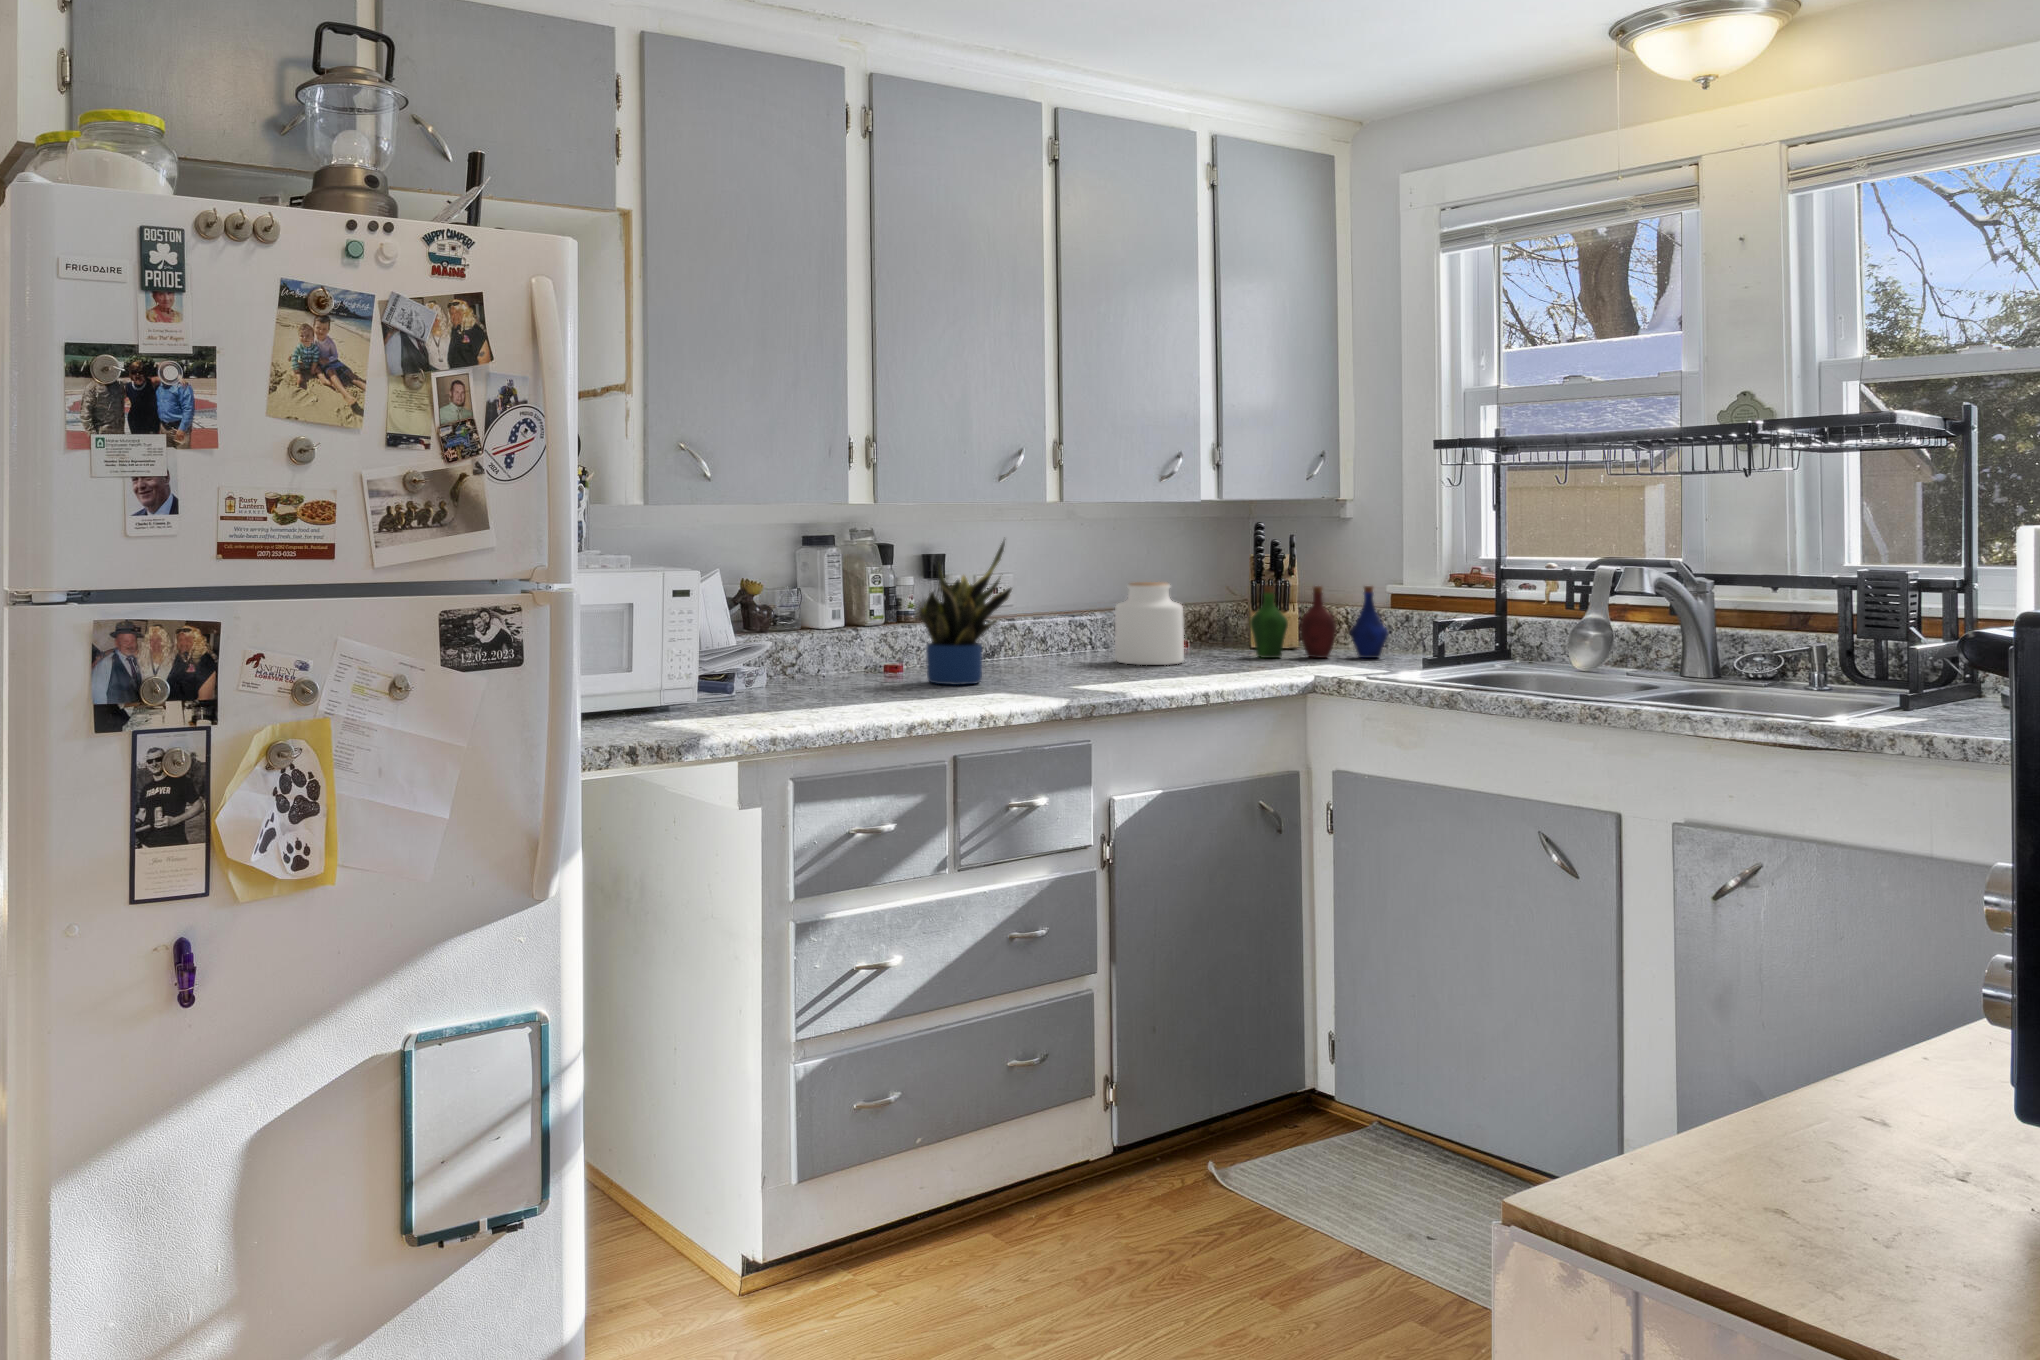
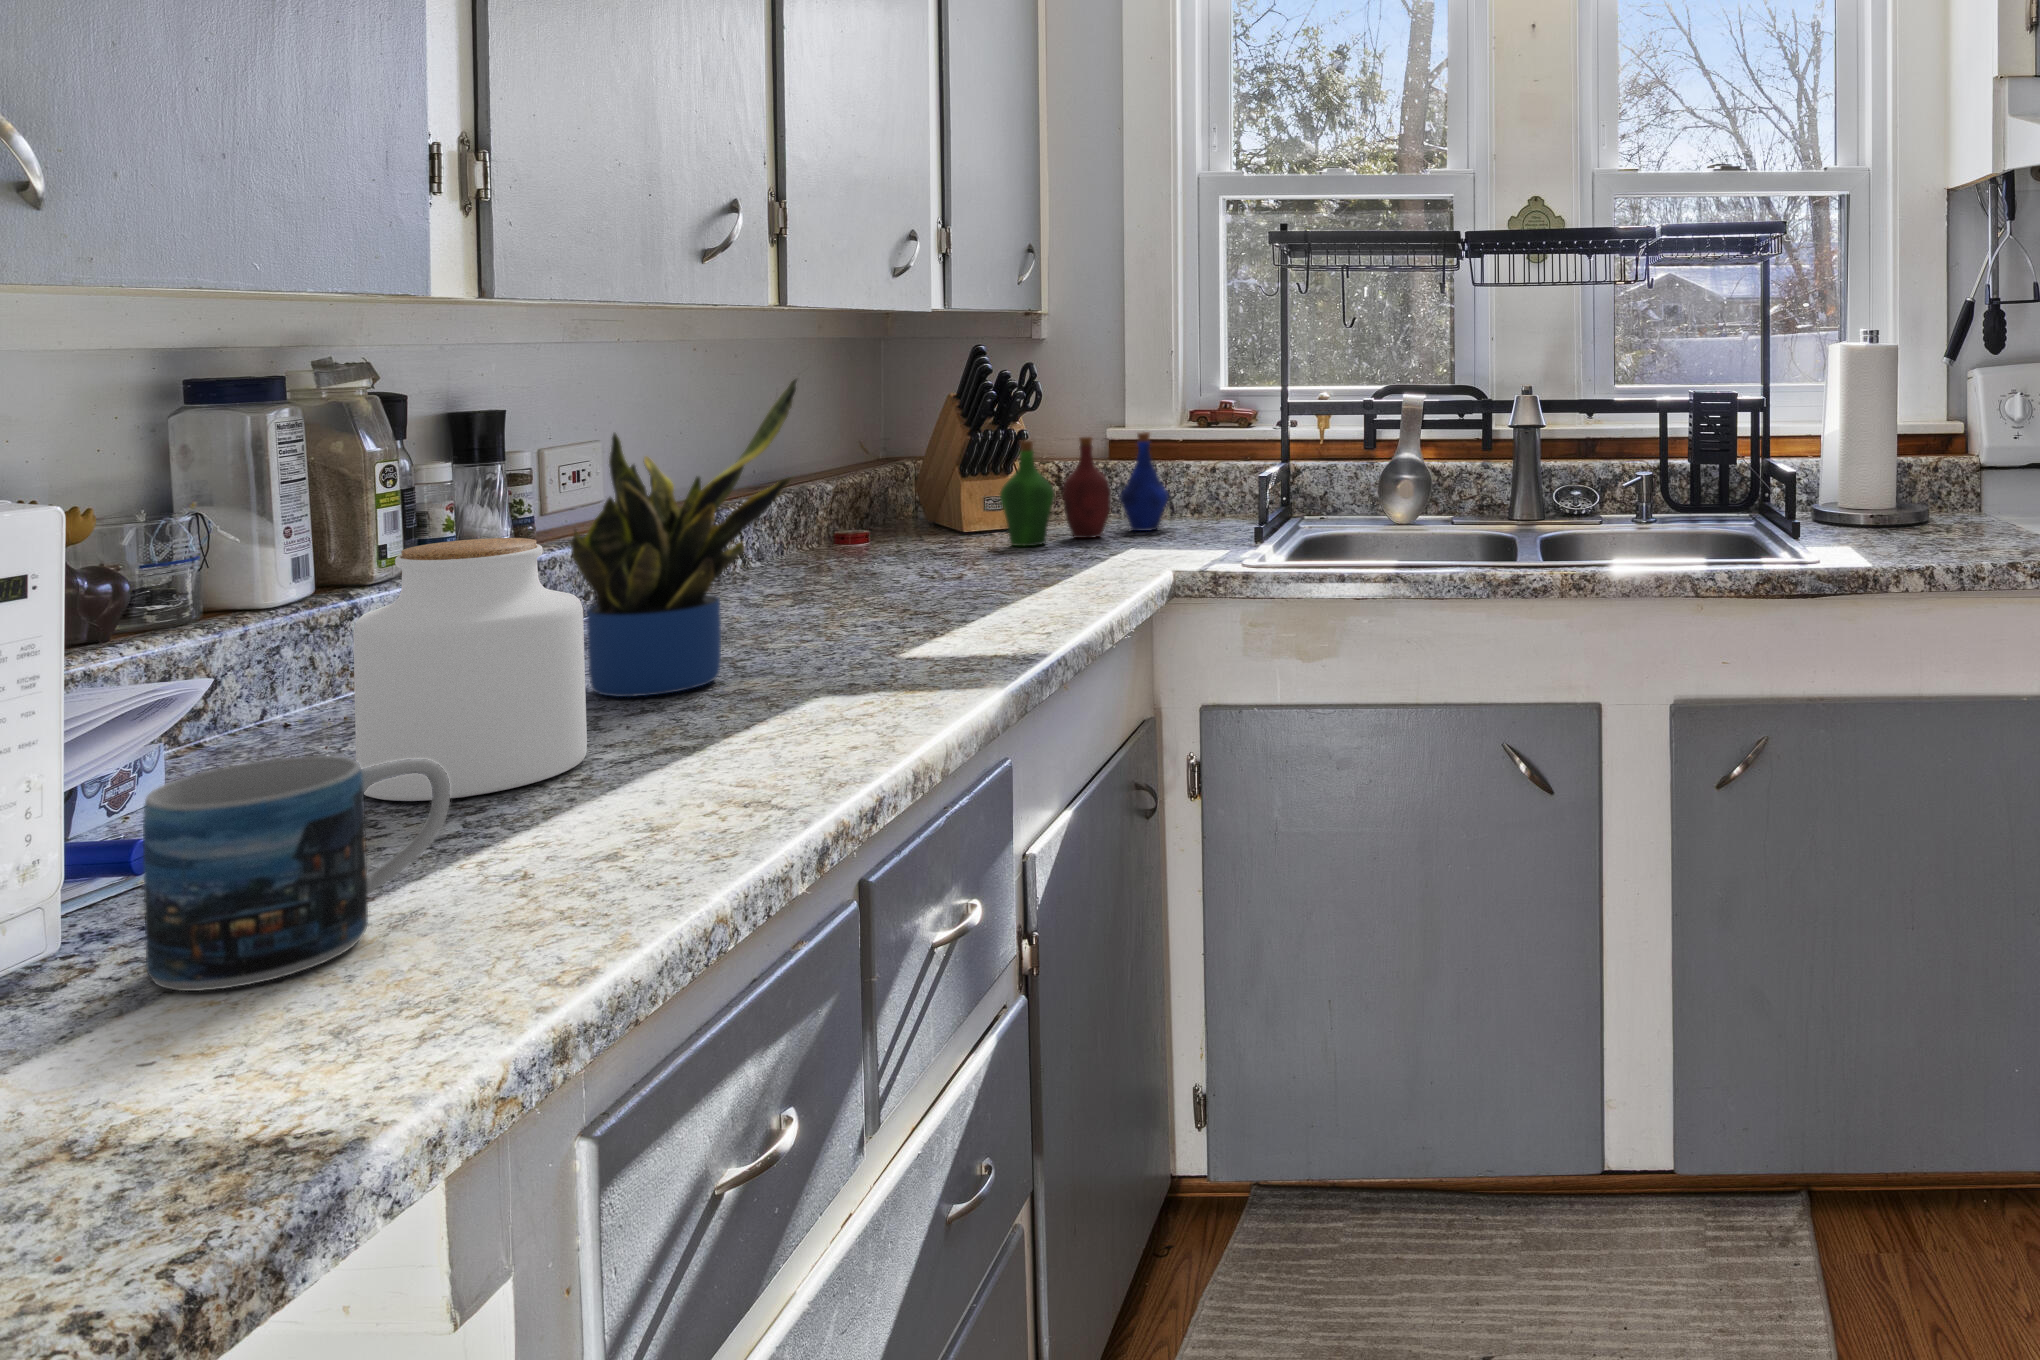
jar: present [1115,582,1184,665] -> present [353,538,587,801]
mug: none [715,656,794,717] -> present [143,756,450,991]

